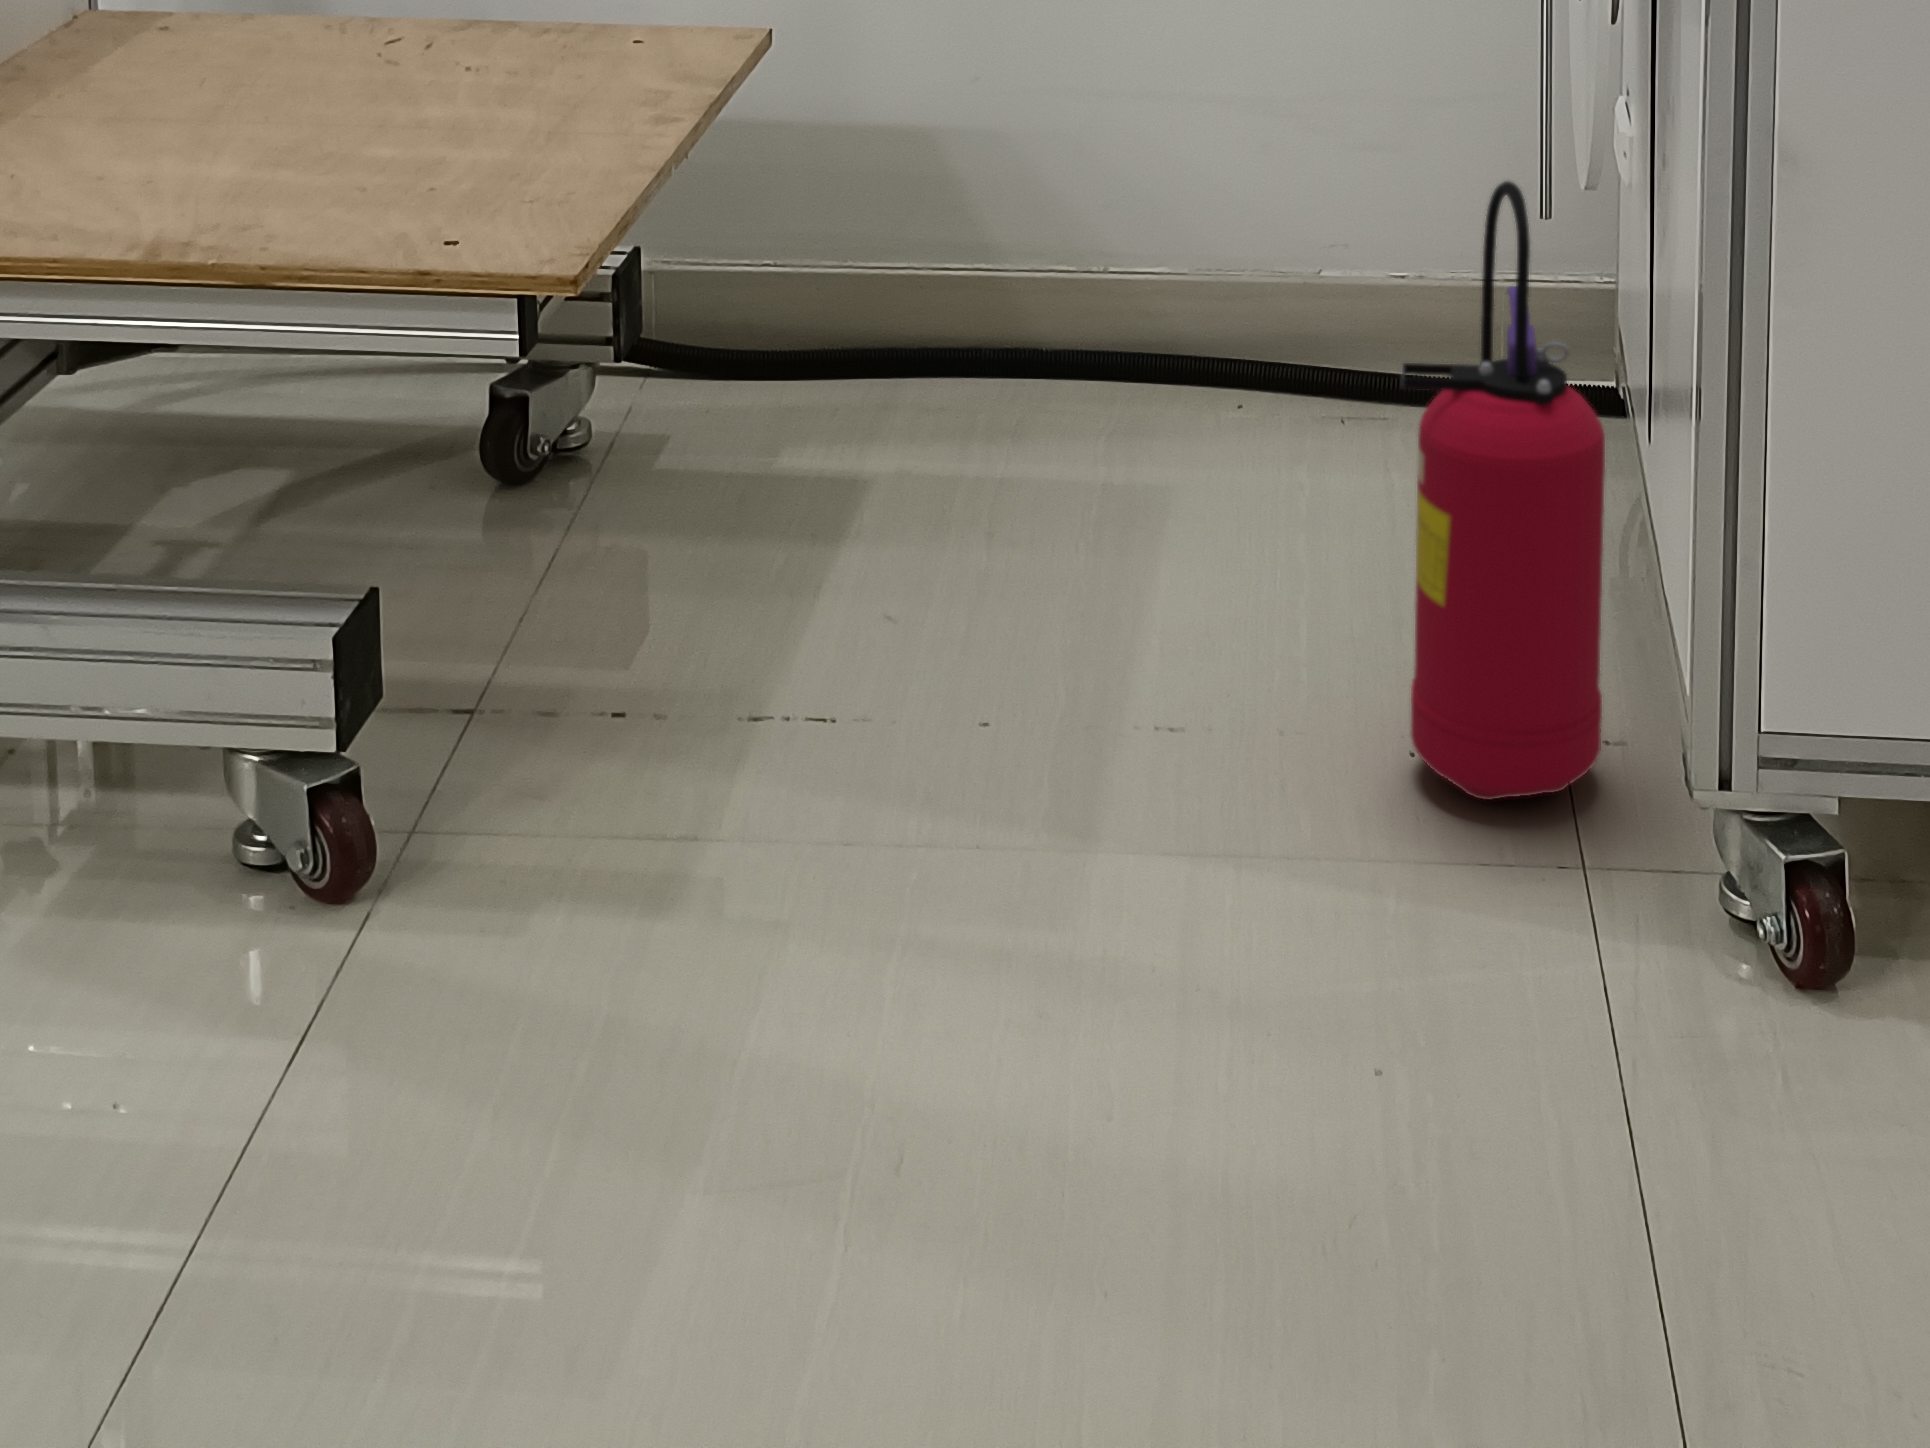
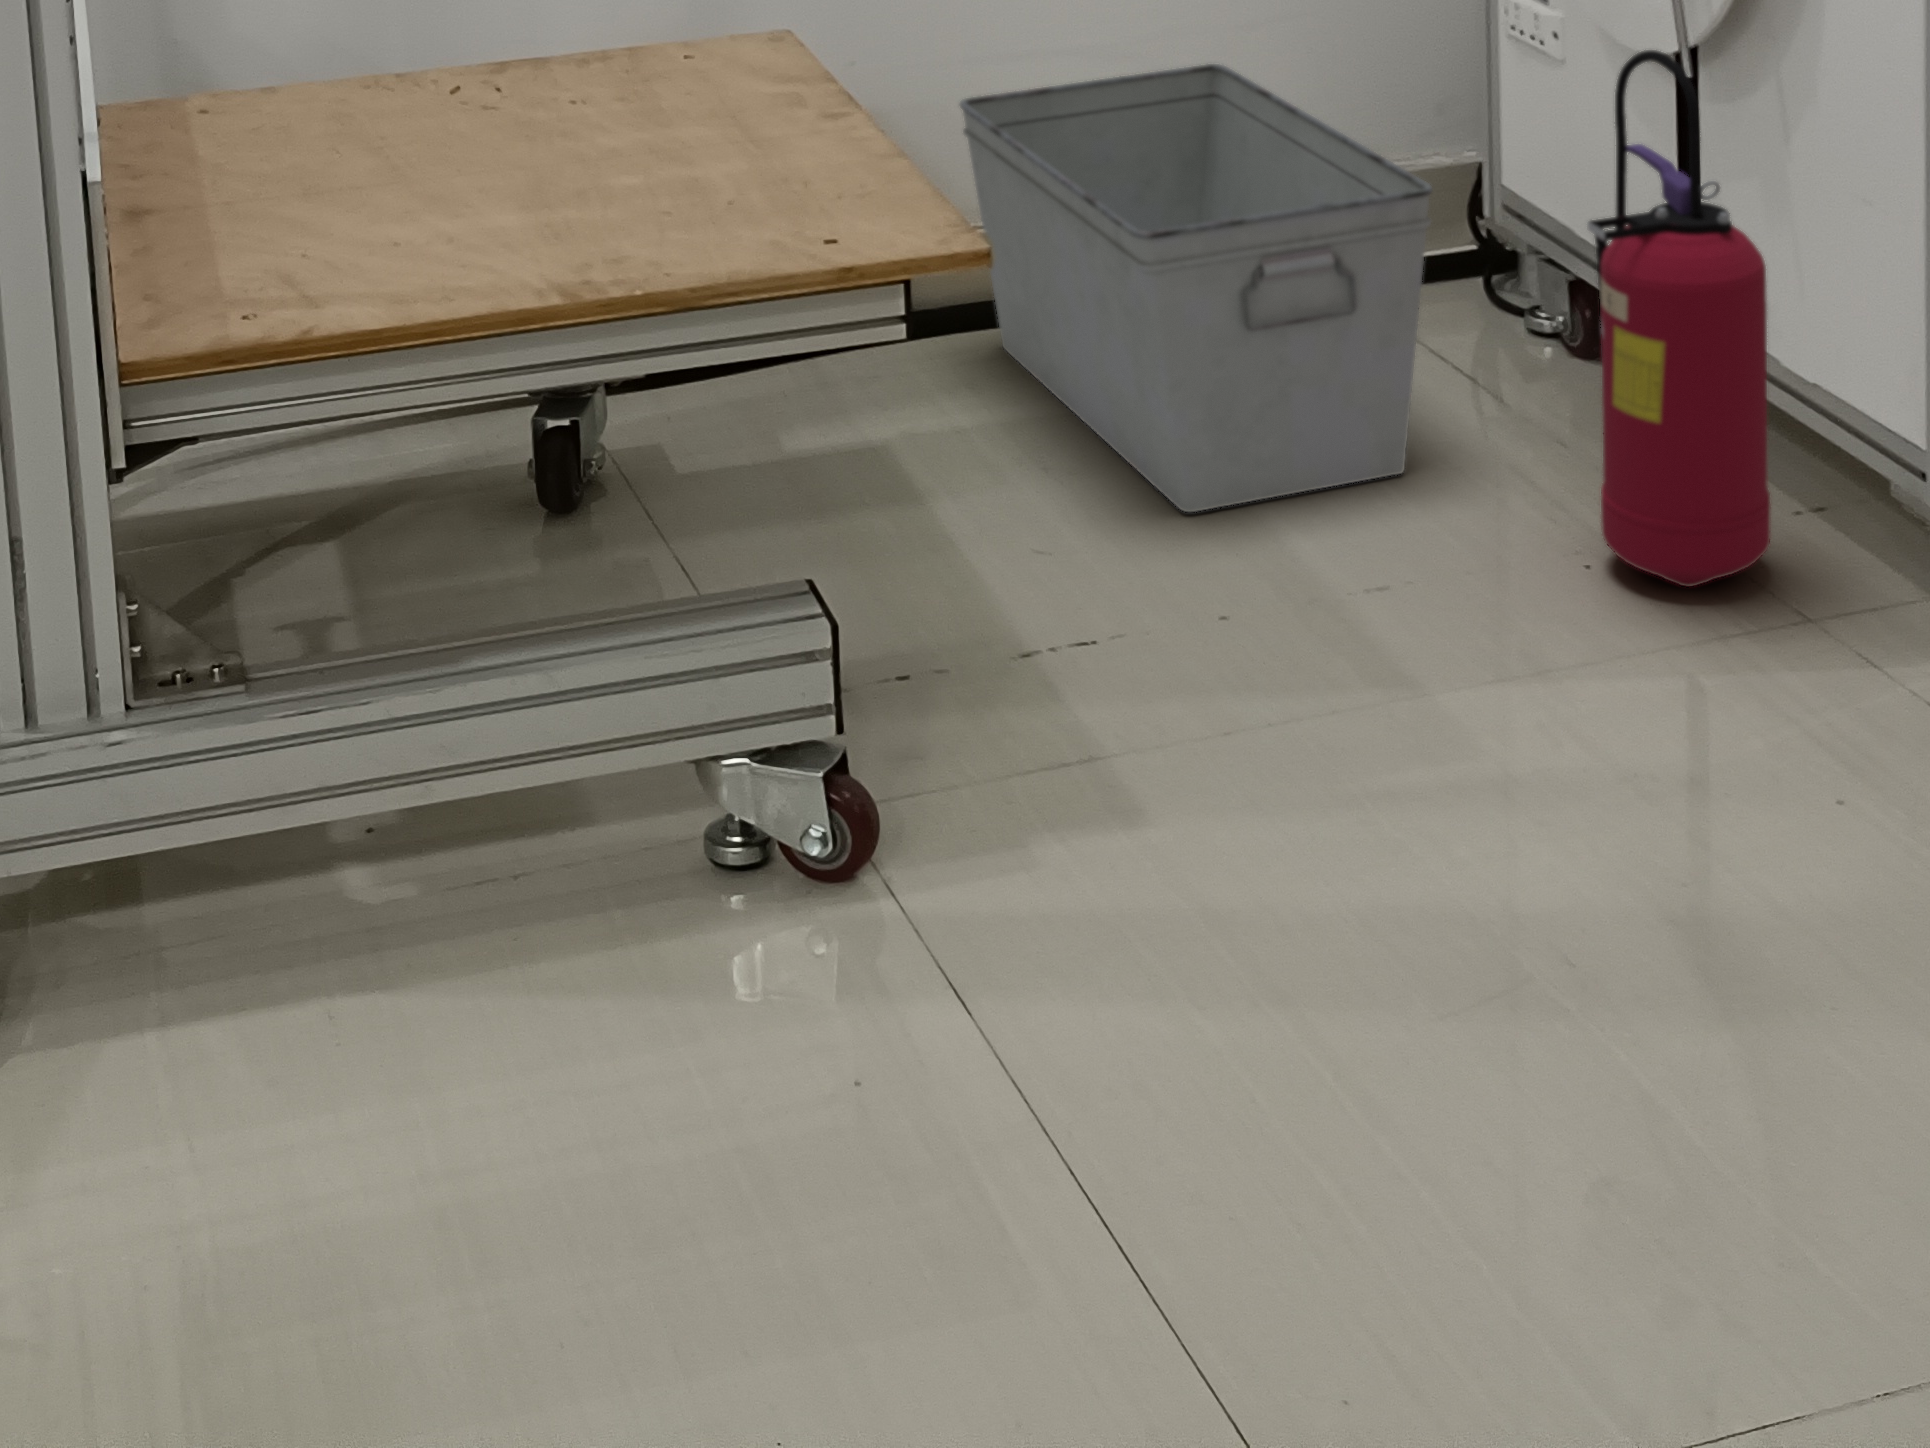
storage bin: none [1012,128,1373,607] -> present [960,64,1432,512]

